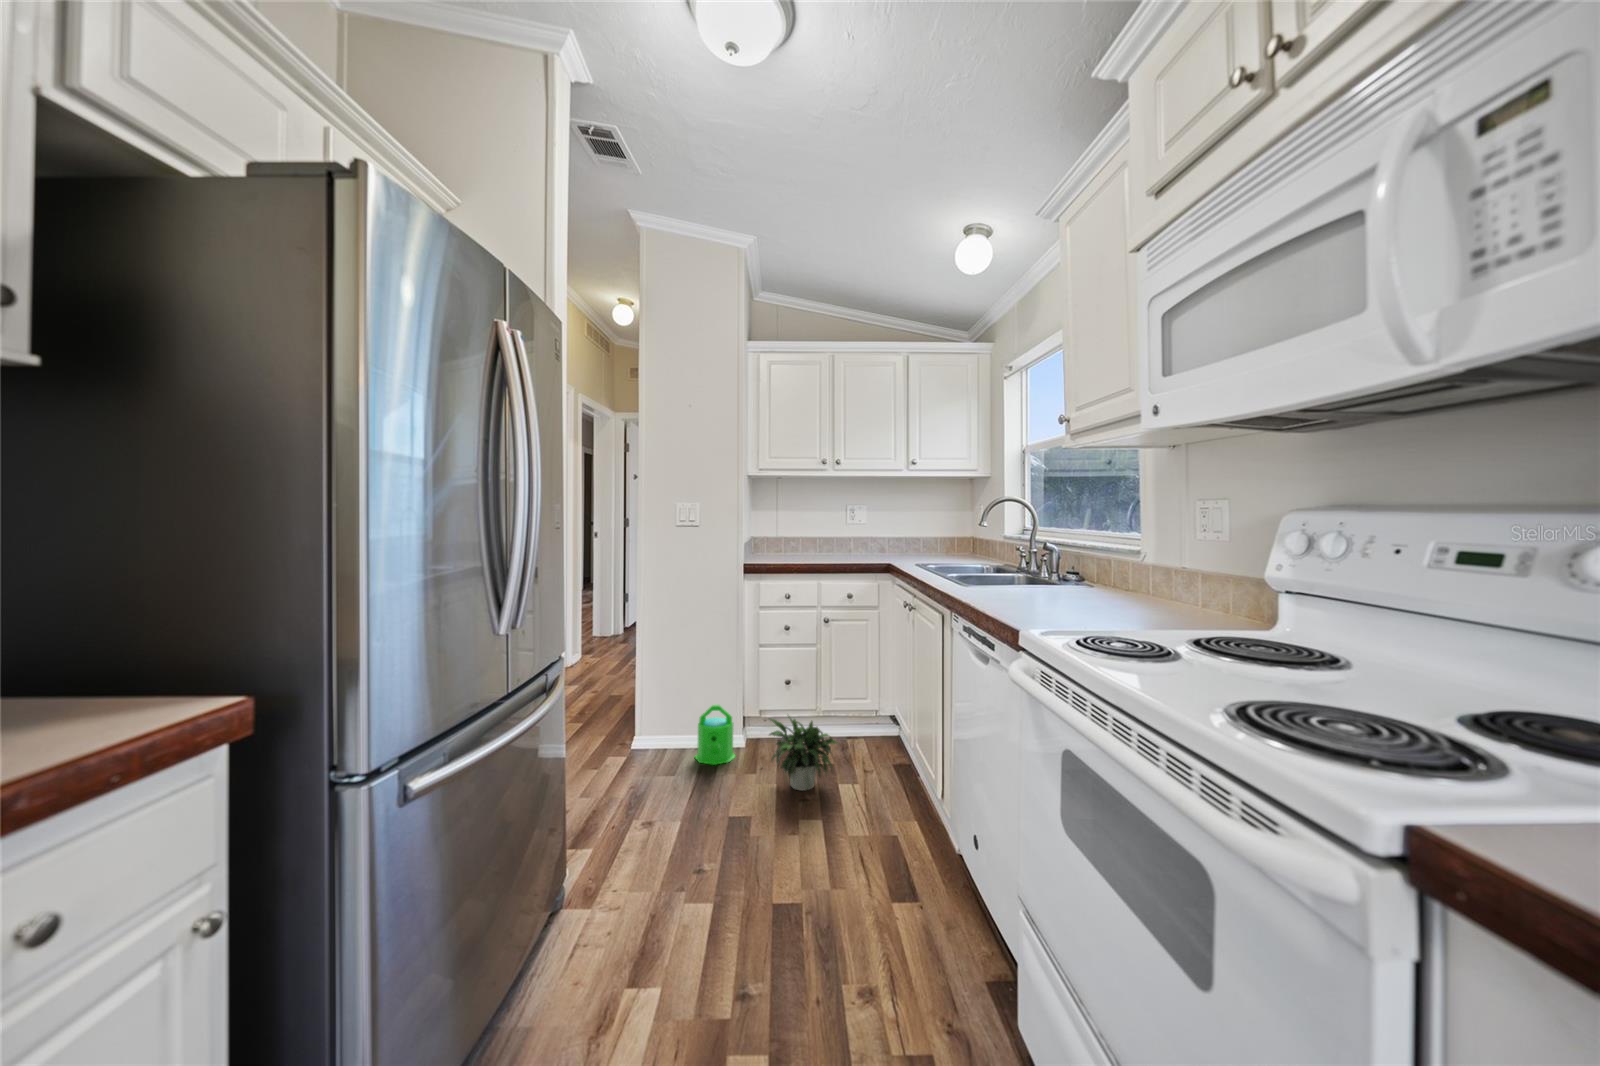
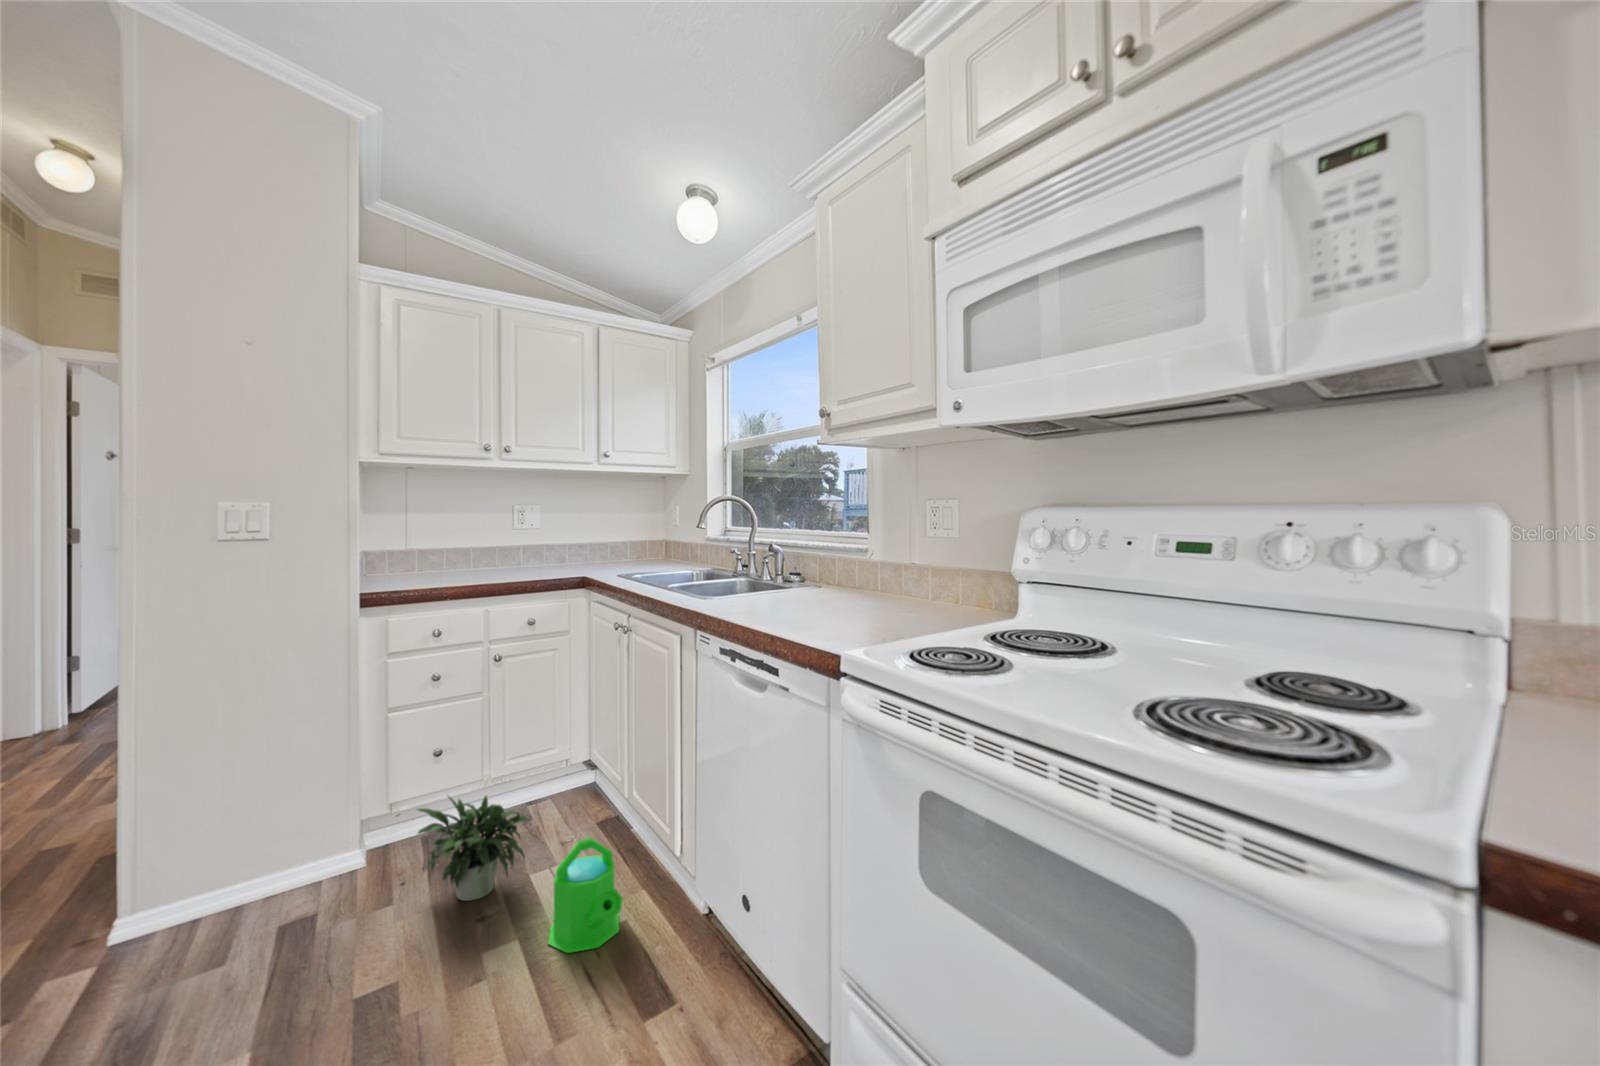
watering can: present [695,705,735,765] -> present [548,838,622,953]

